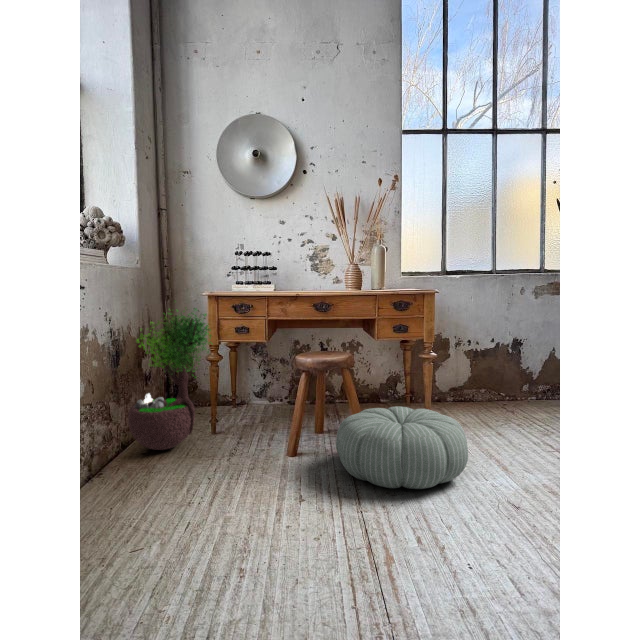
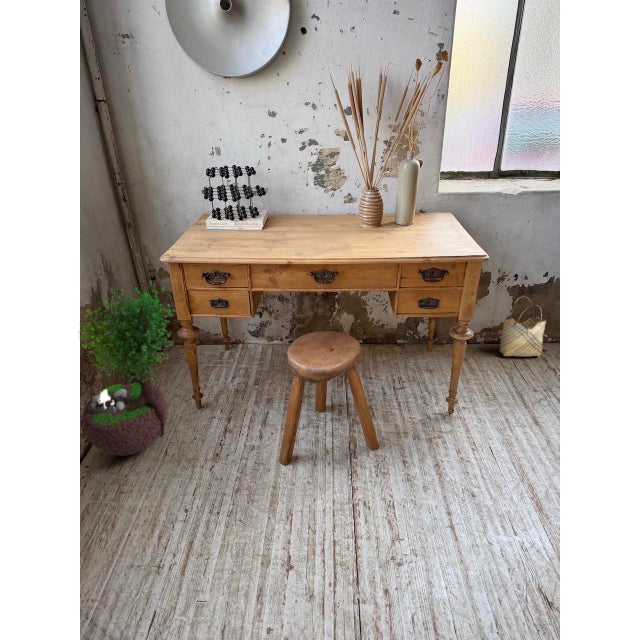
woven basket: none [464,358,500,407] -> present [499,296,546,356]
pouf: present [336,406,468,489] -> none [336,425,508,583]

